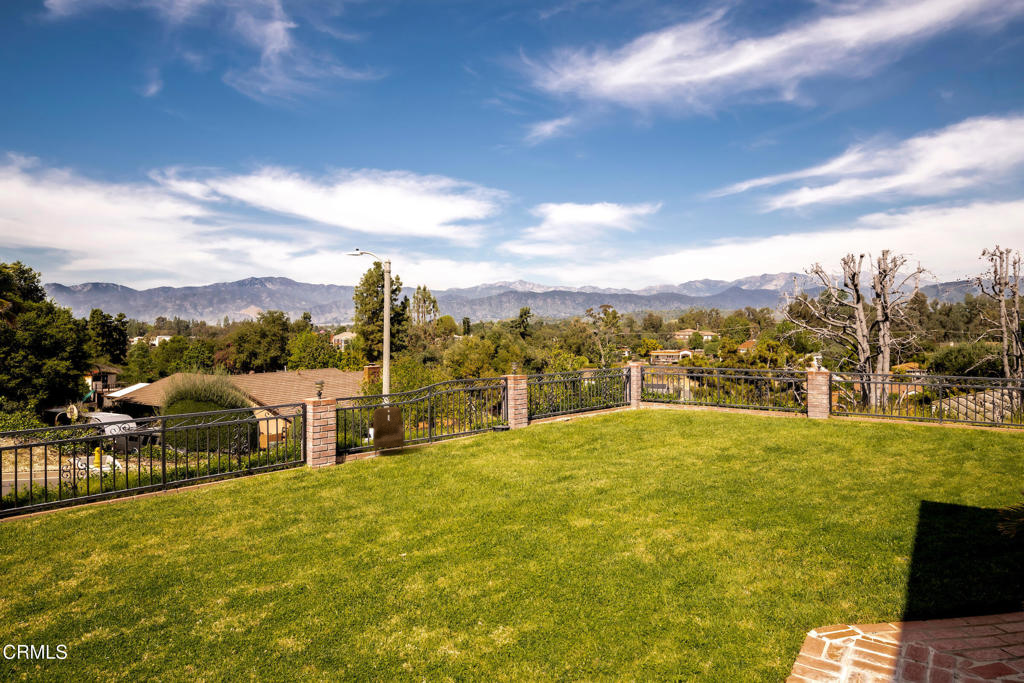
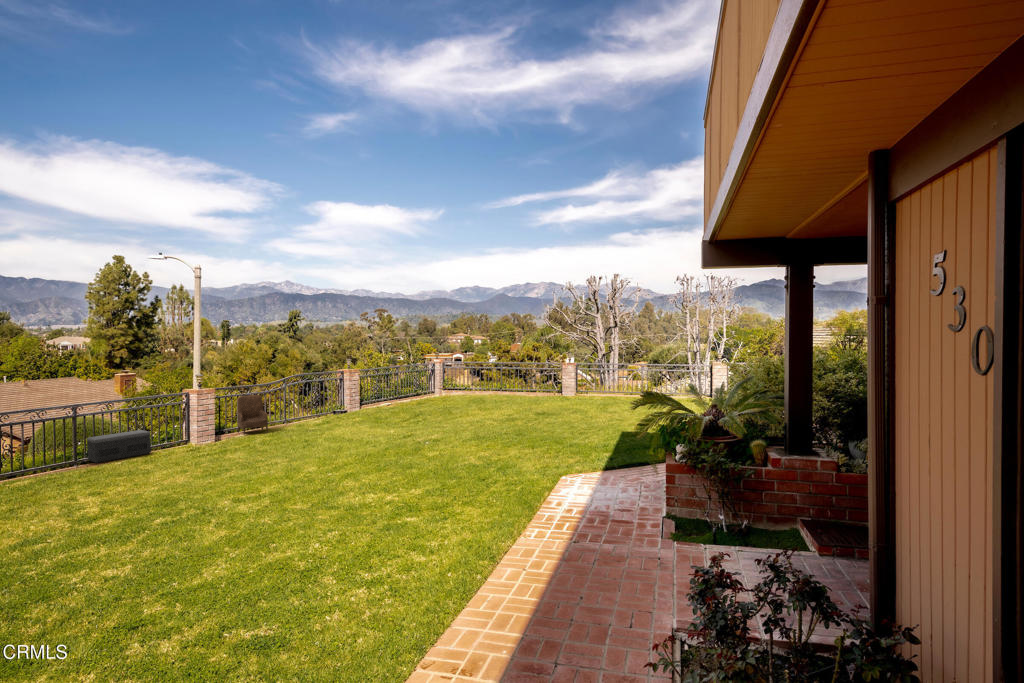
storage bench: none [196,446,261,485] -> present [87,430,151,463]

